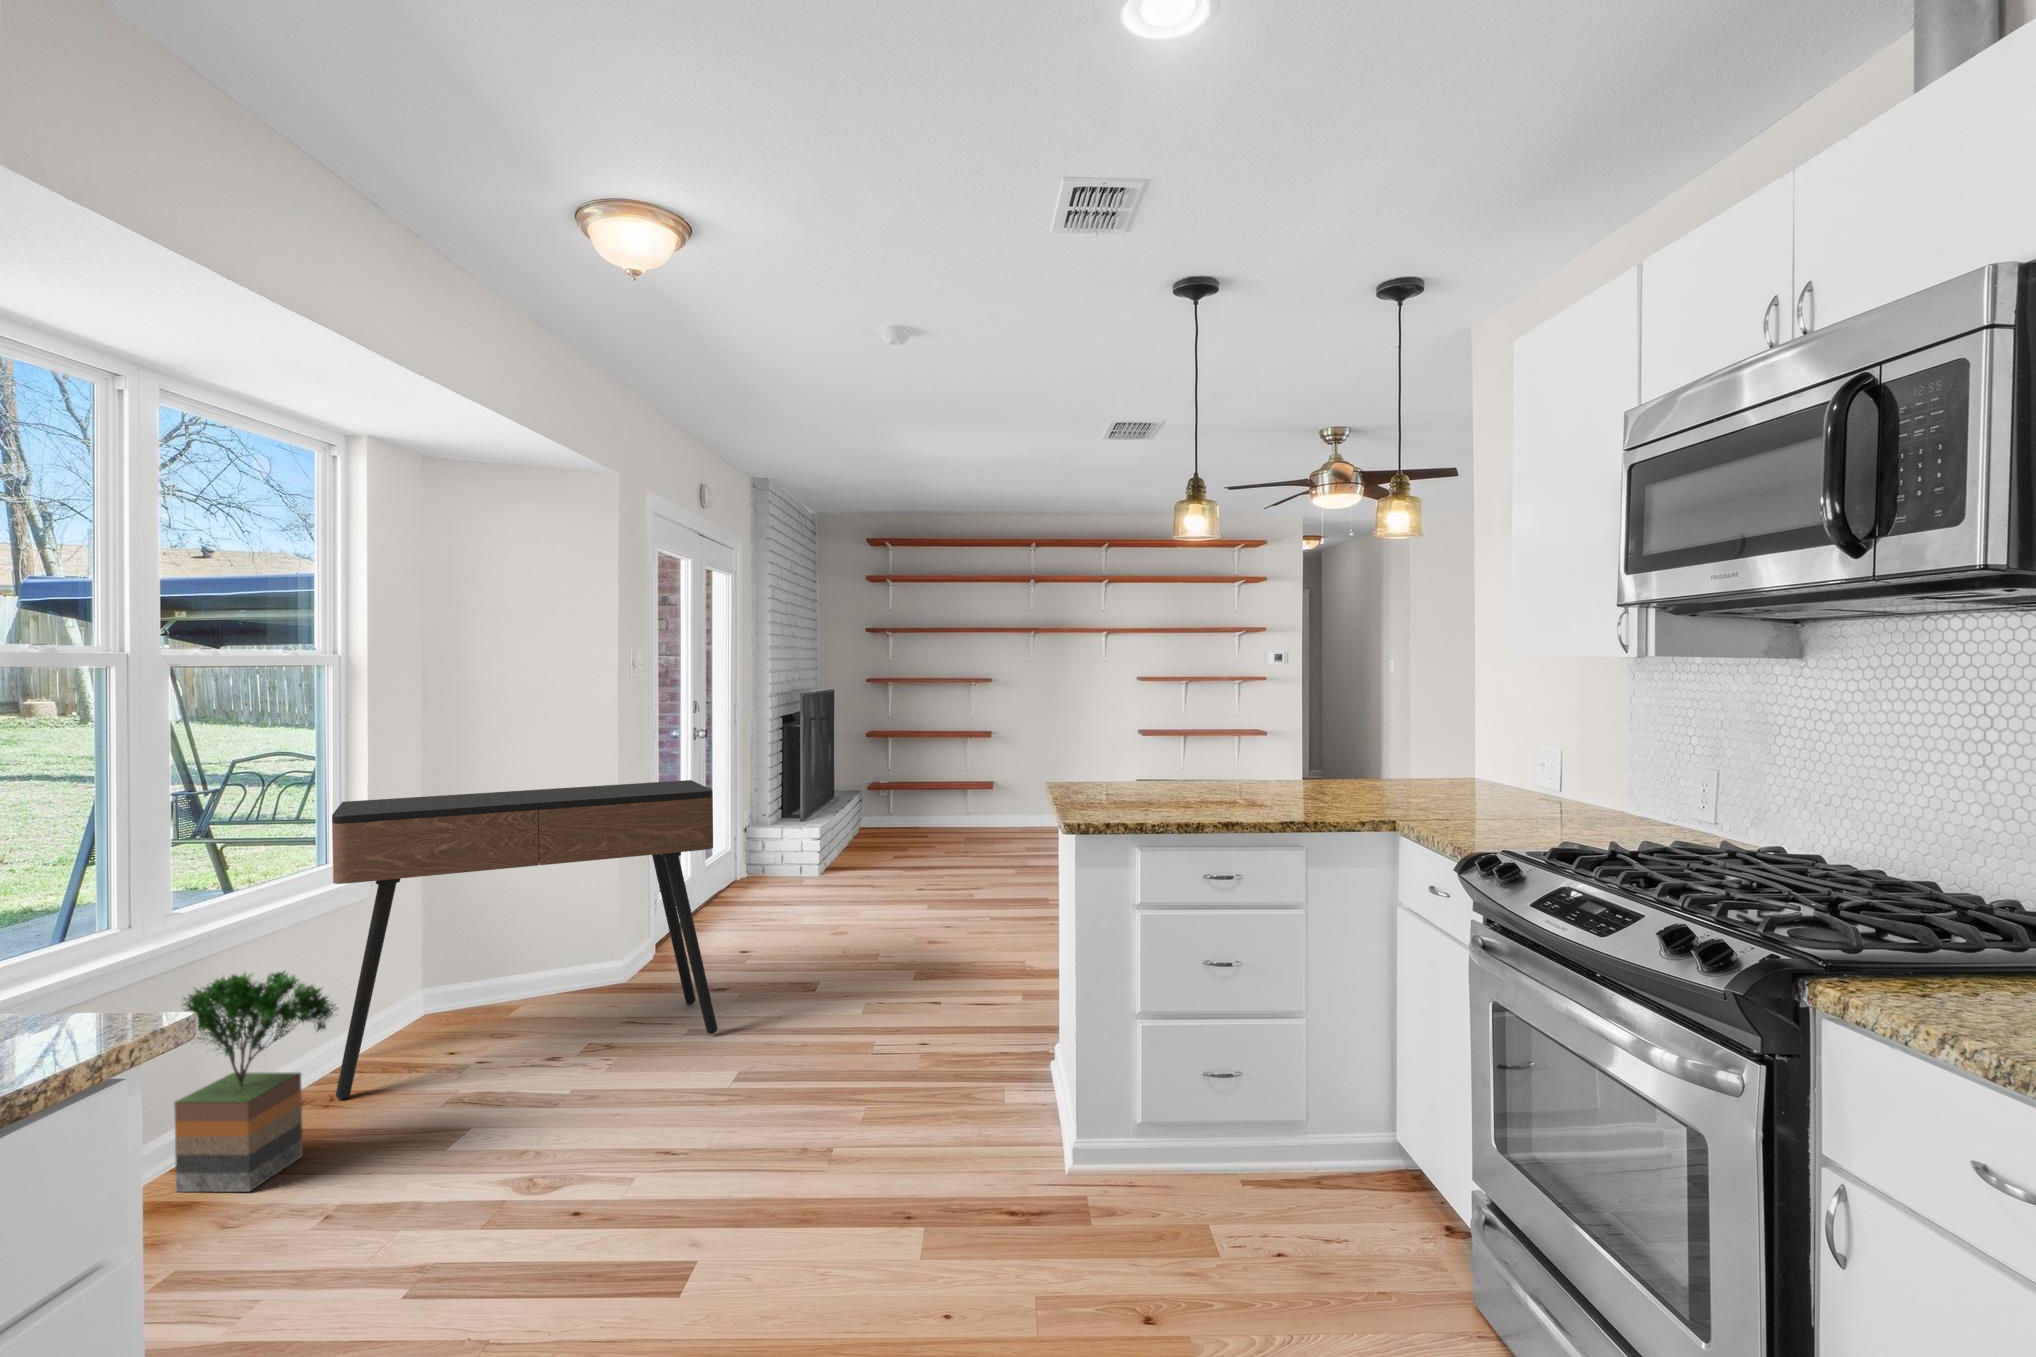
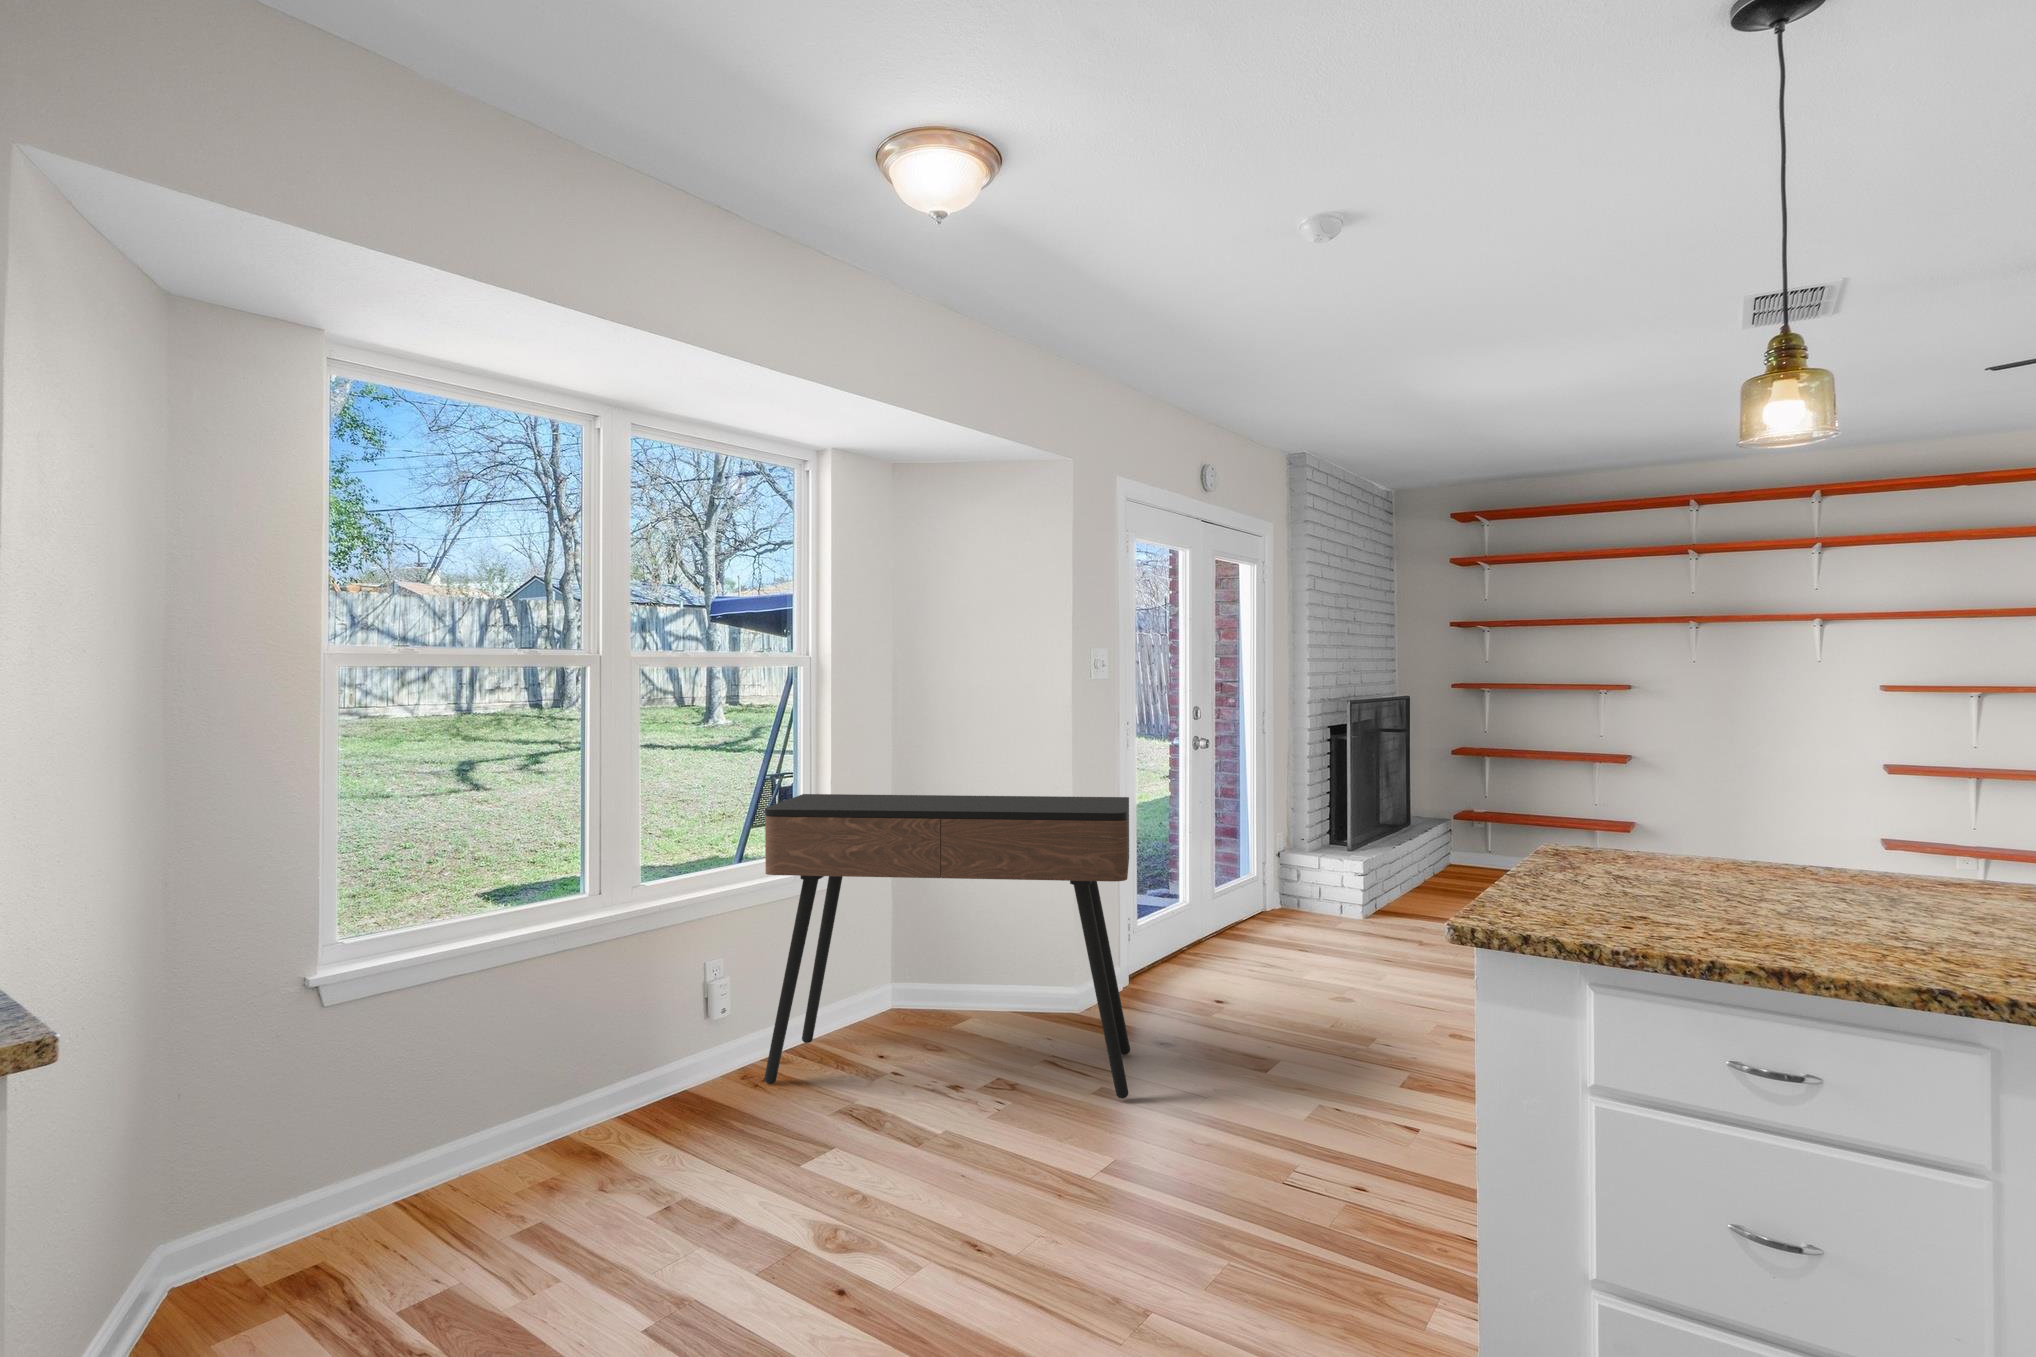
potted tree: present [174,971,338,1192] -> none [580,948,731,1162]

